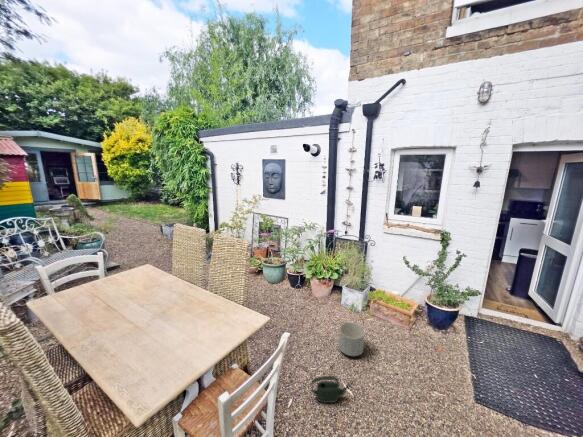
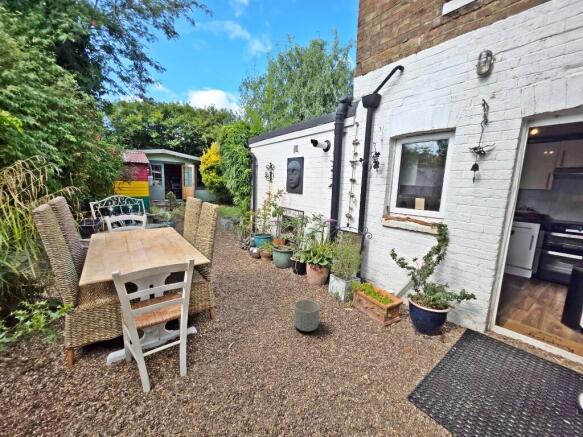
watering can: present [311,376,353,403] -> none [239,330,277,358]

